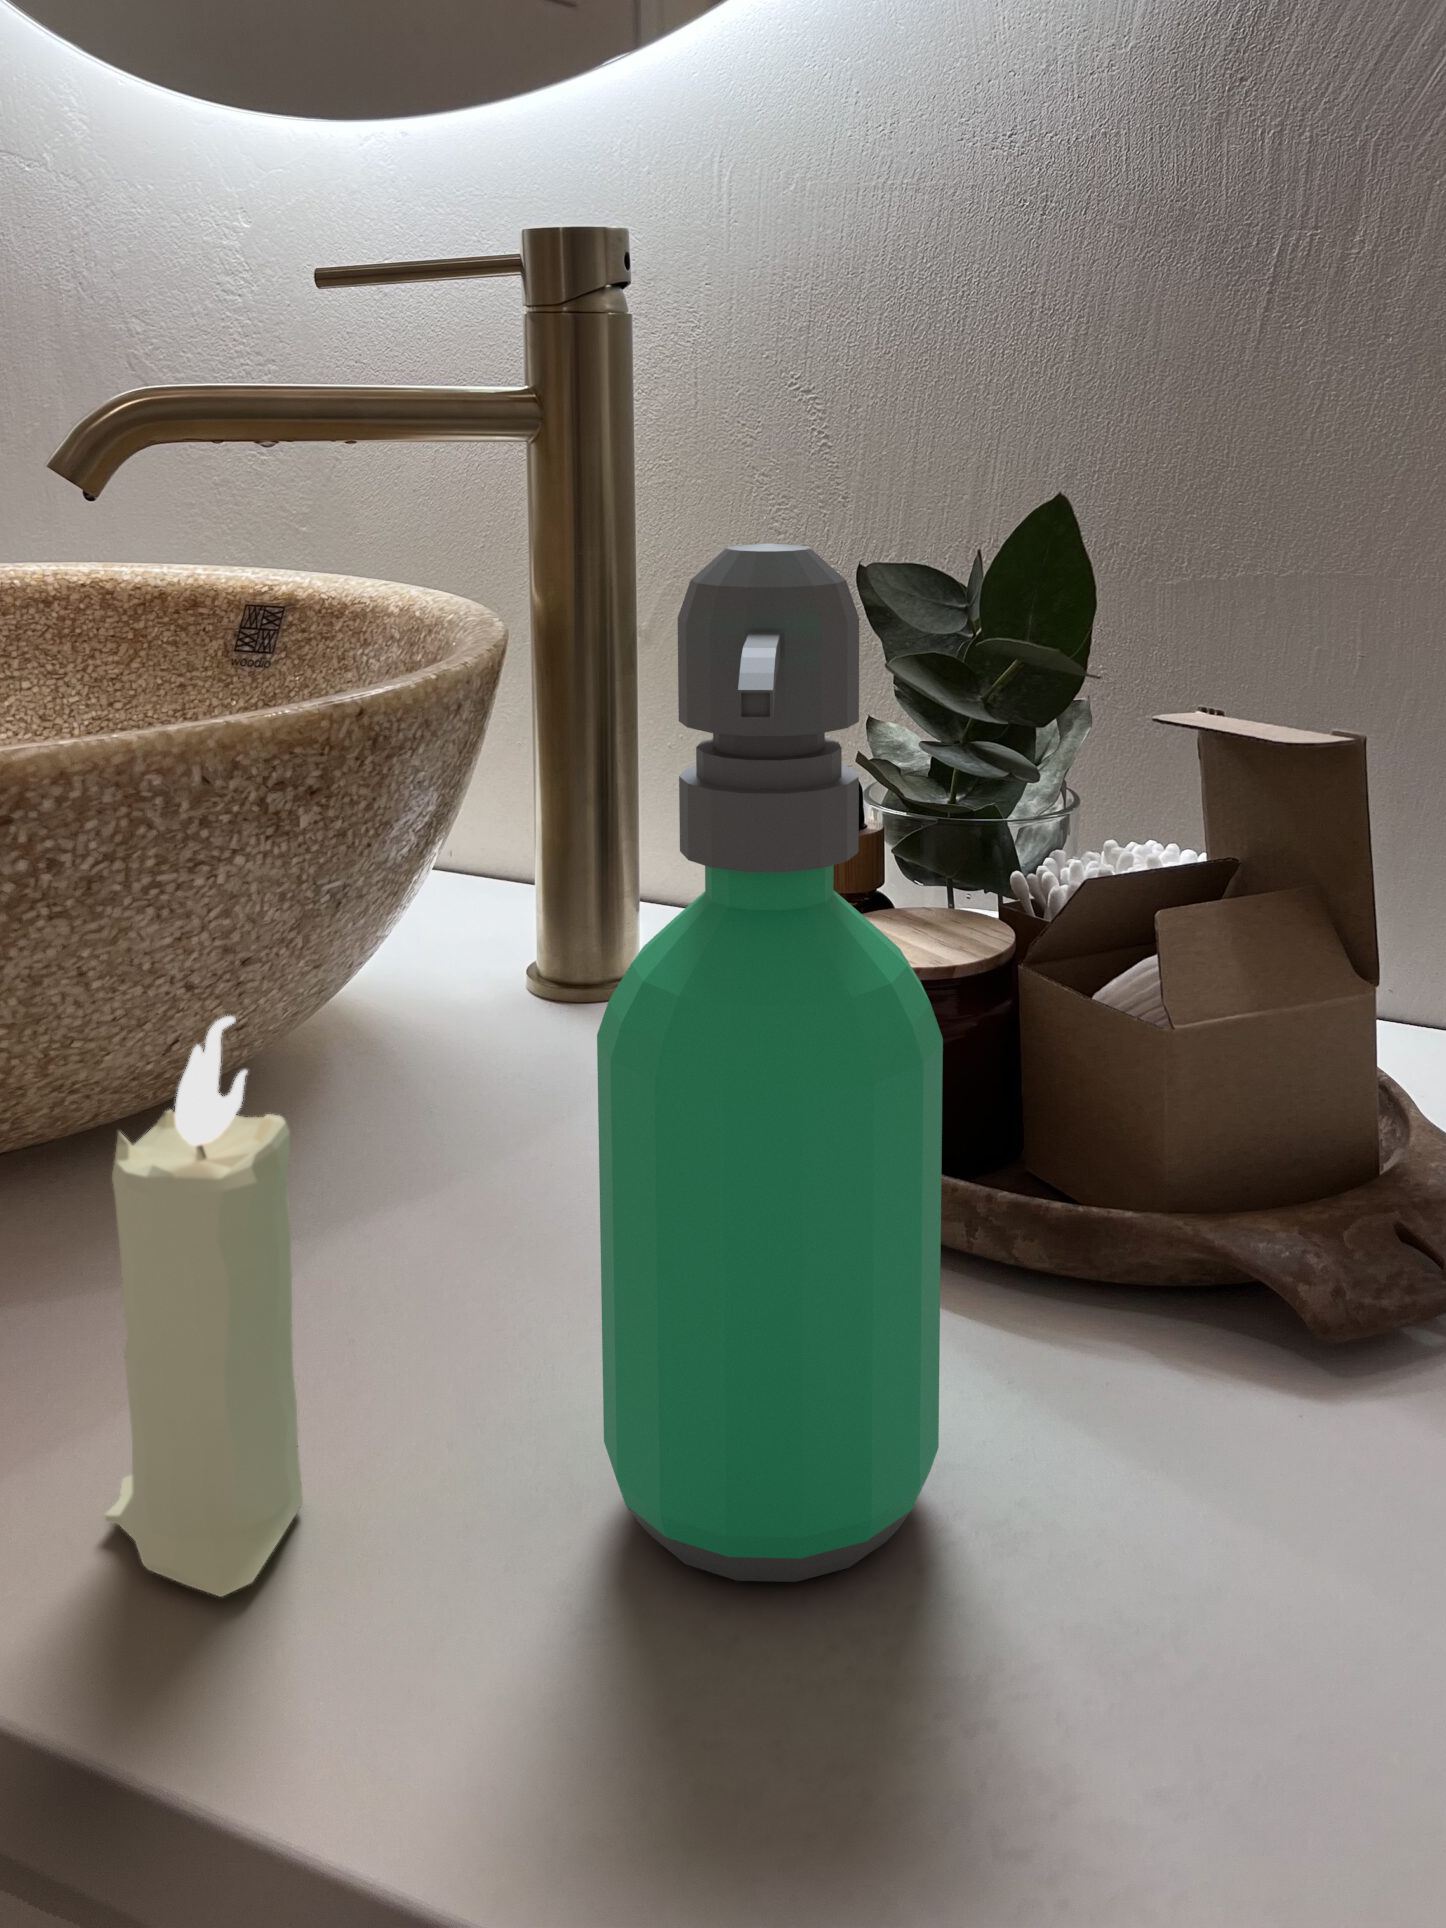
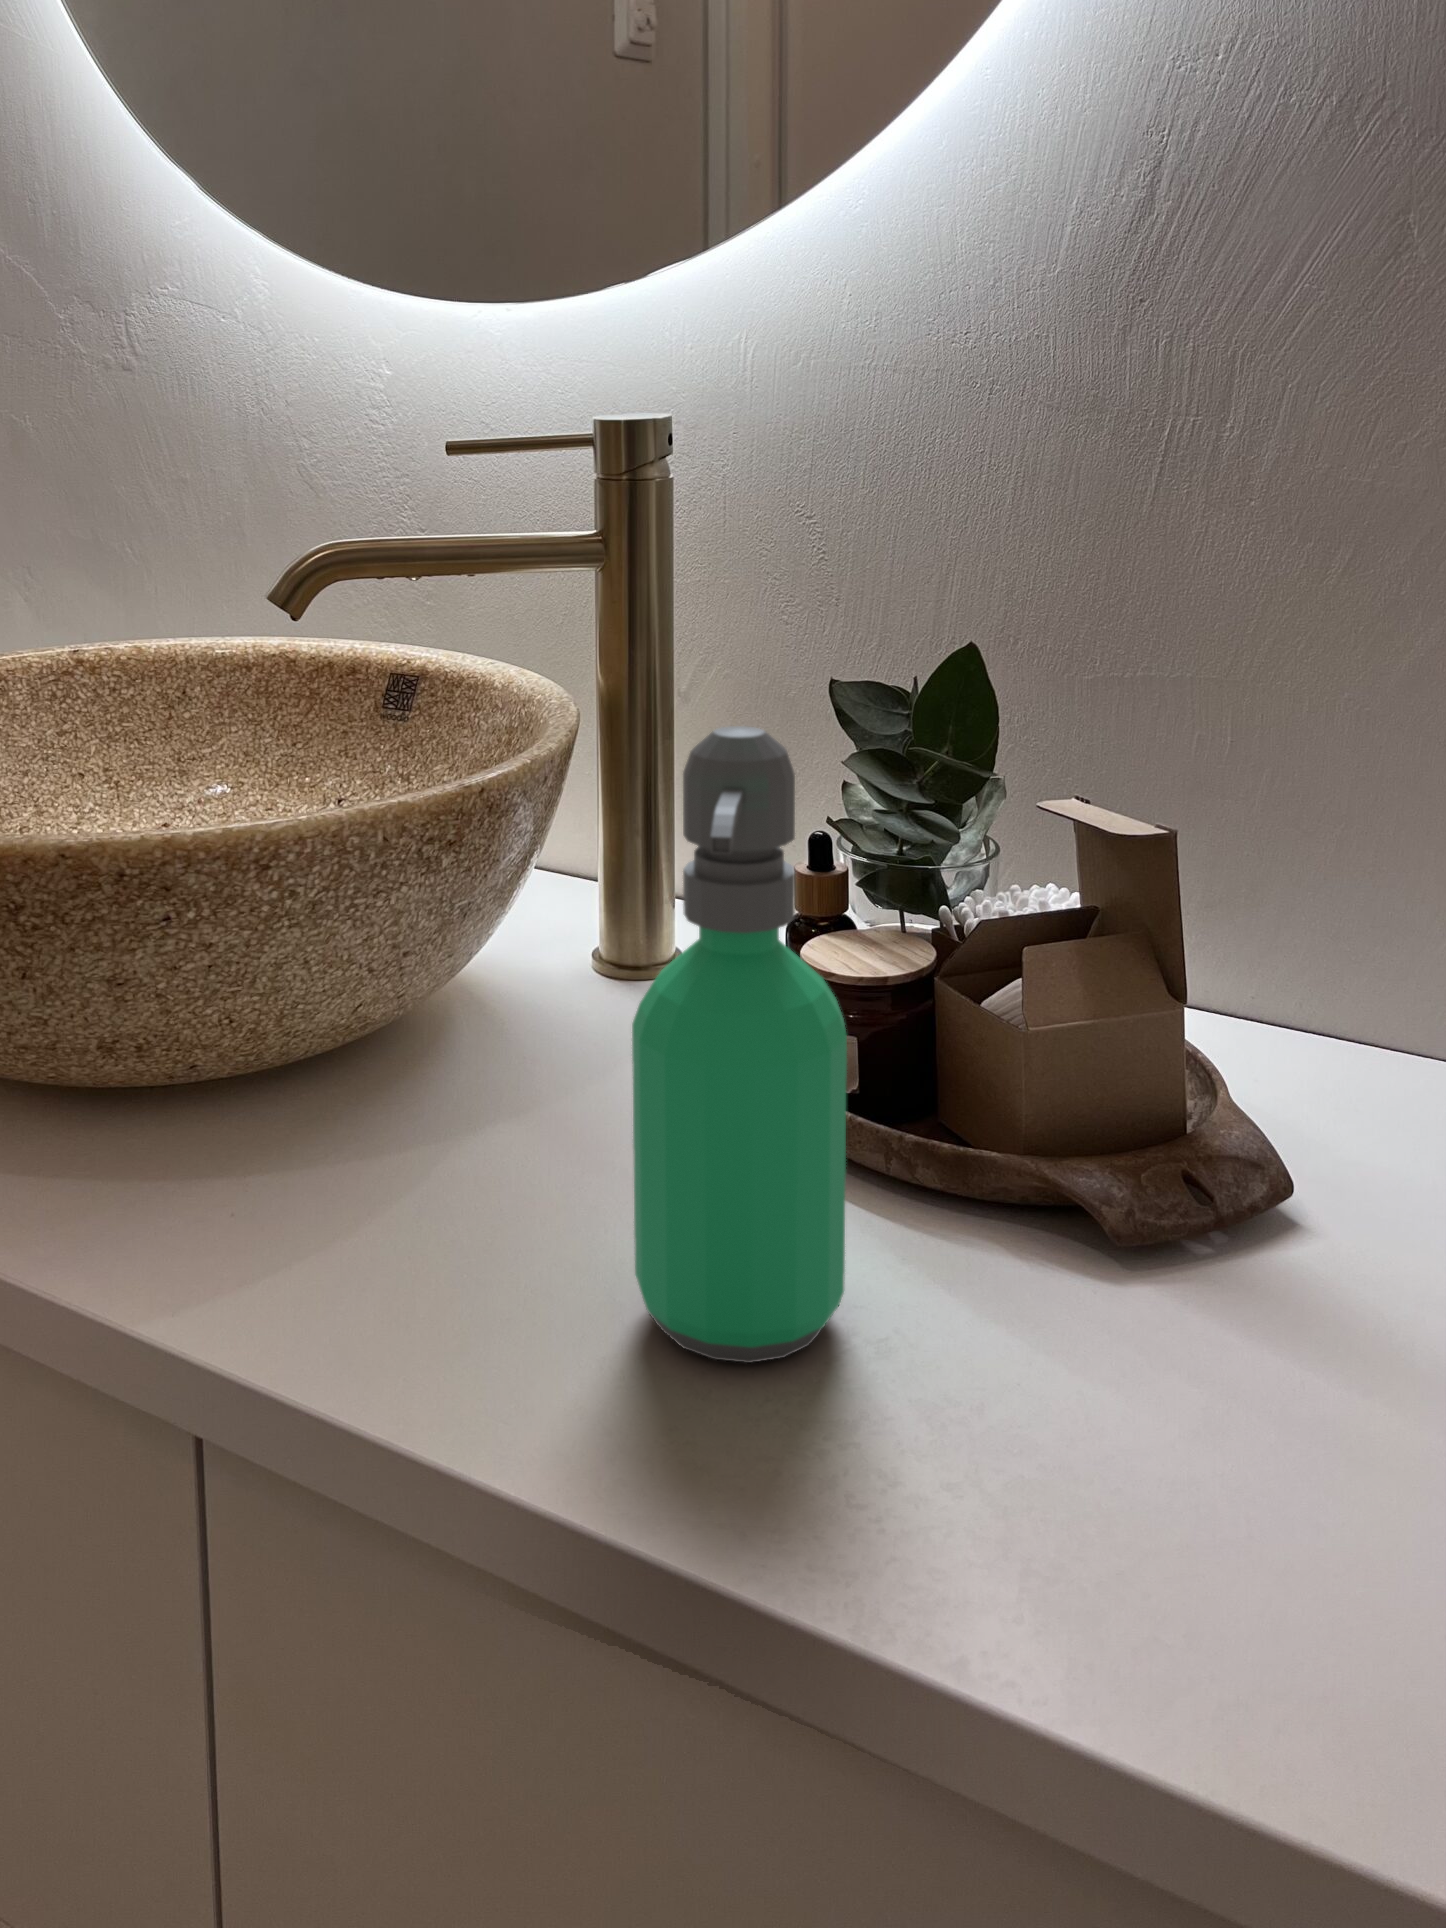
candle: present [105,1016,303,1597] -> none [336,1003,452,1344]

